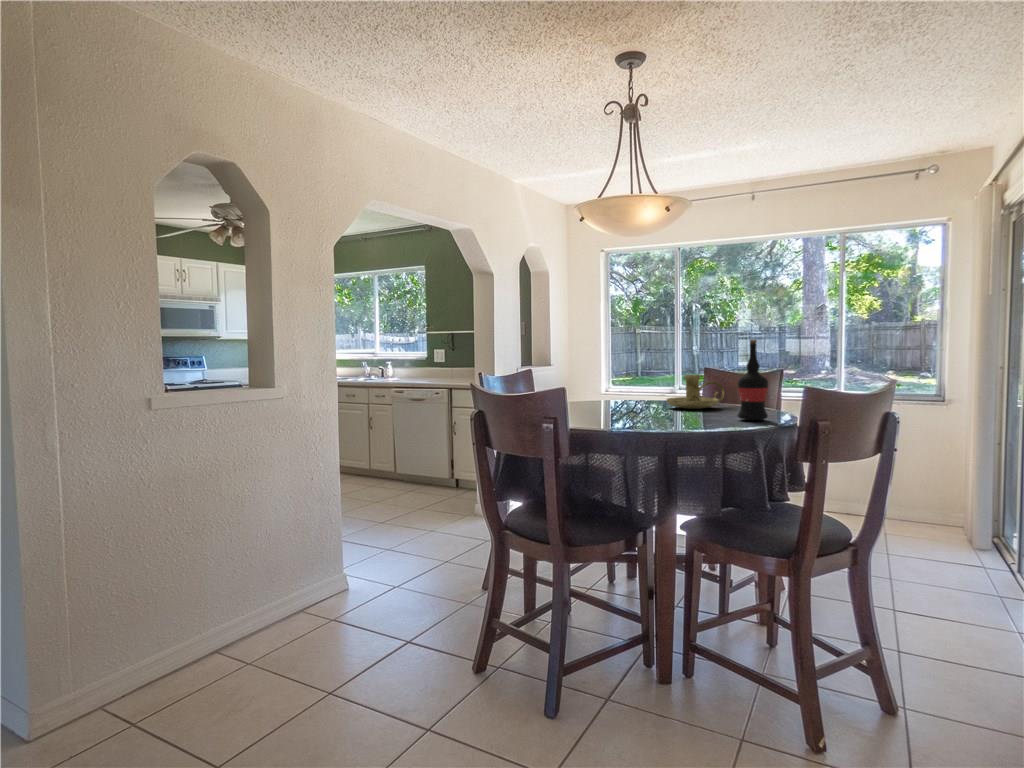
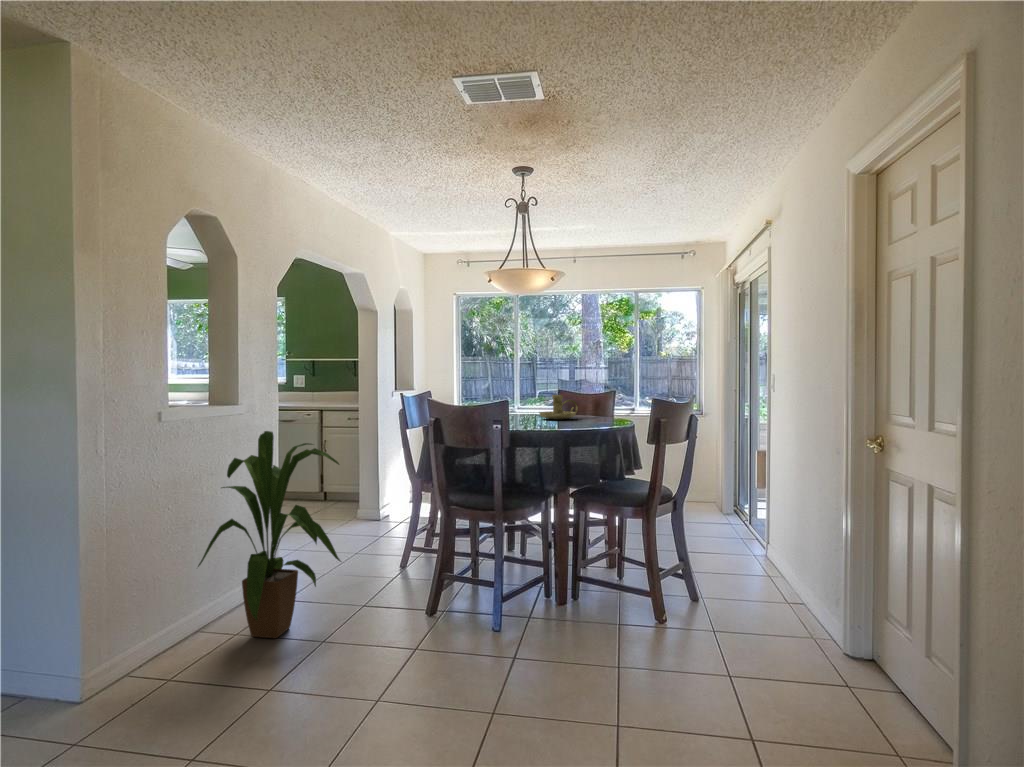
wine bottle: present [738,340,768,420] -> none [598,370,617,424]
house plant: none [189,425,375,678] -> present [198,431,340,638]

